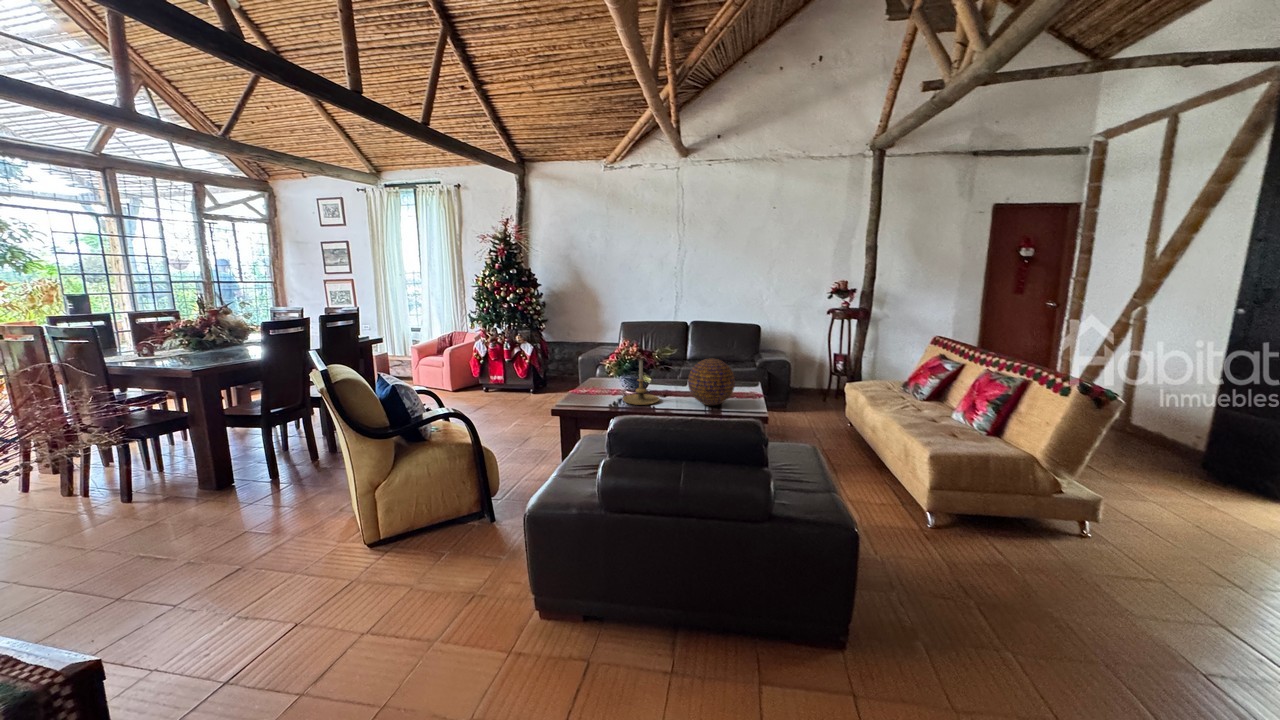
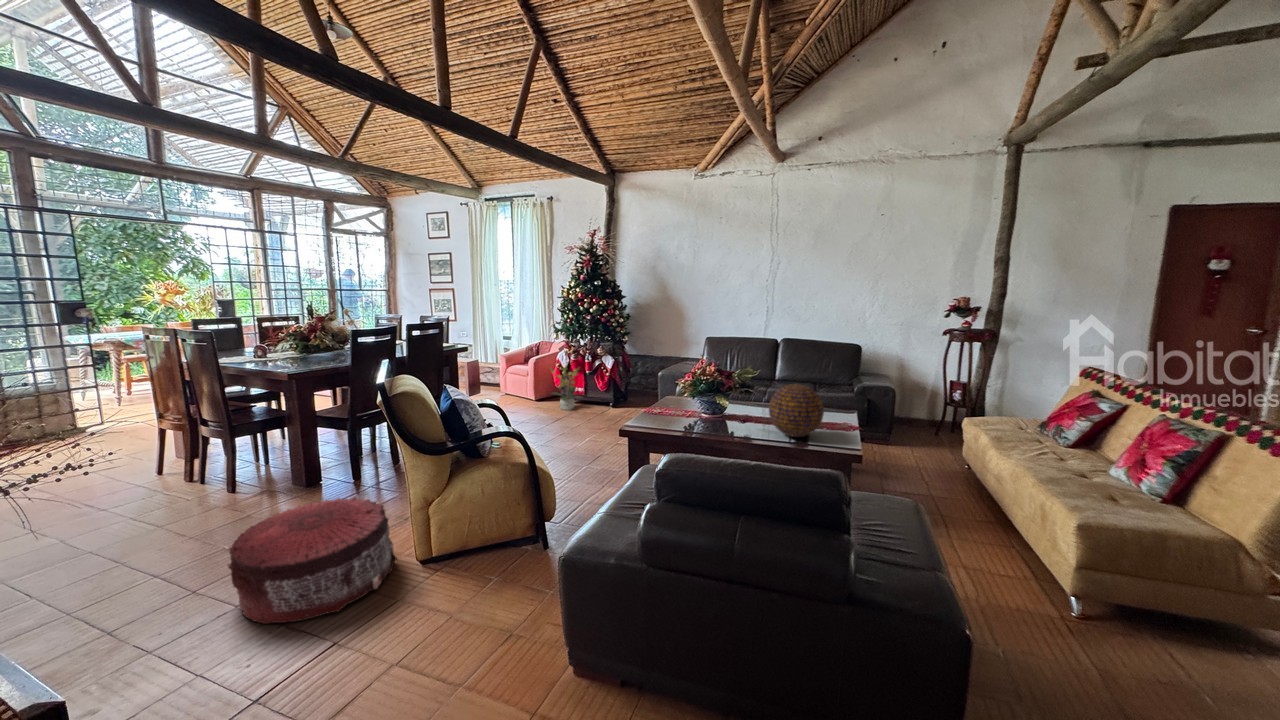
potted plant: none [466,354,504,399] -> present [551,366,582,410]
candle holder: present [623,360,660,405] -> none [695,381,737,431]
pouf: none [161,487,343,618] -> present [228,497,397,624]

